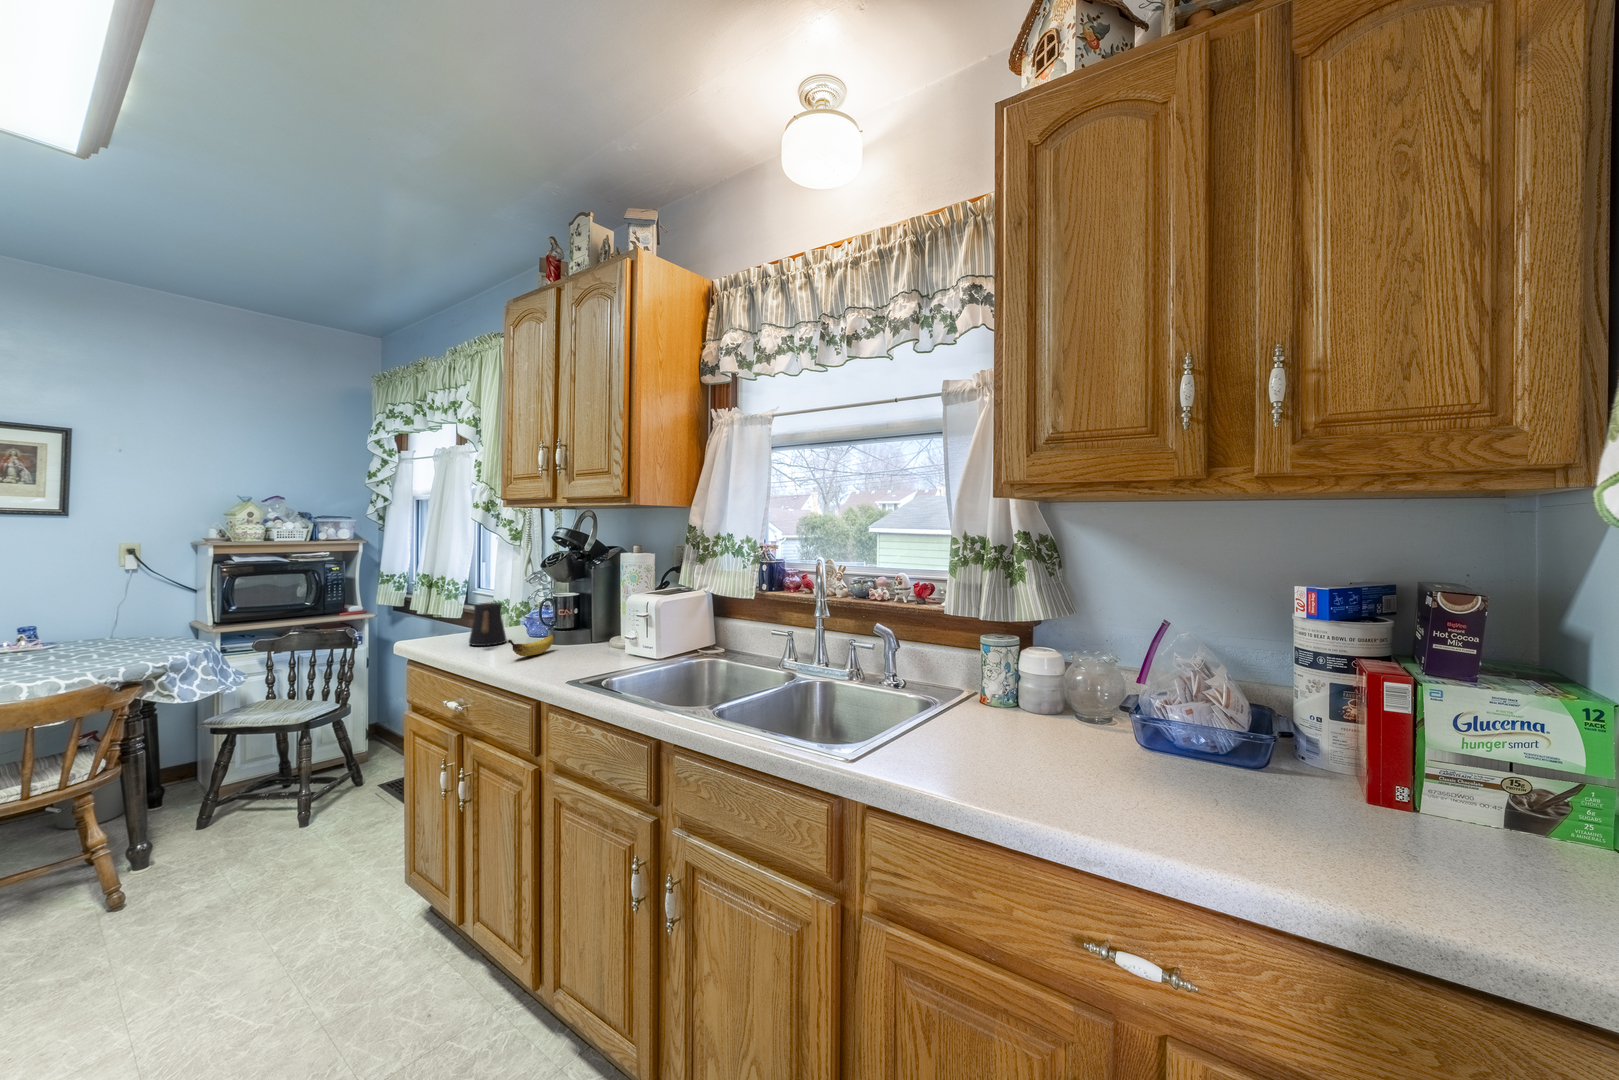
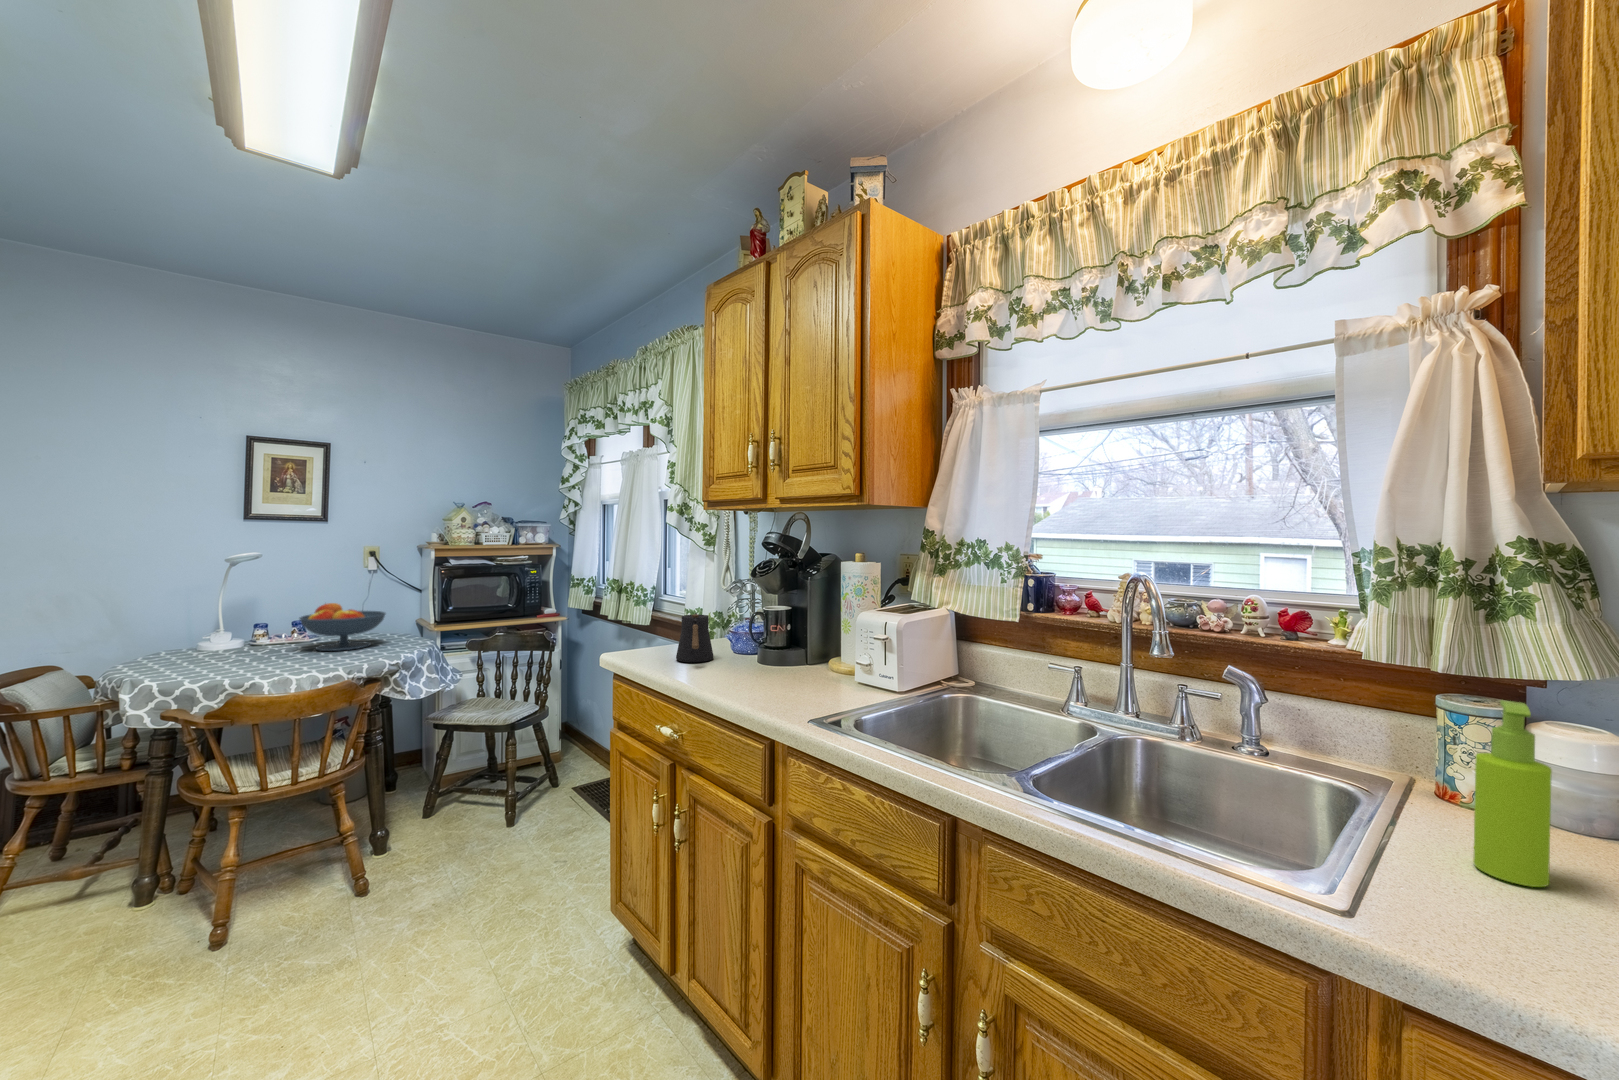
fruit bowl: none [32,605,149,657] -> present [300,603,386,651]
soap dispenser: none [965,630,998,741] -> present [1473,700,1552,887]
banana: present [508,634,555,656] -> none [726,654,769,679]

